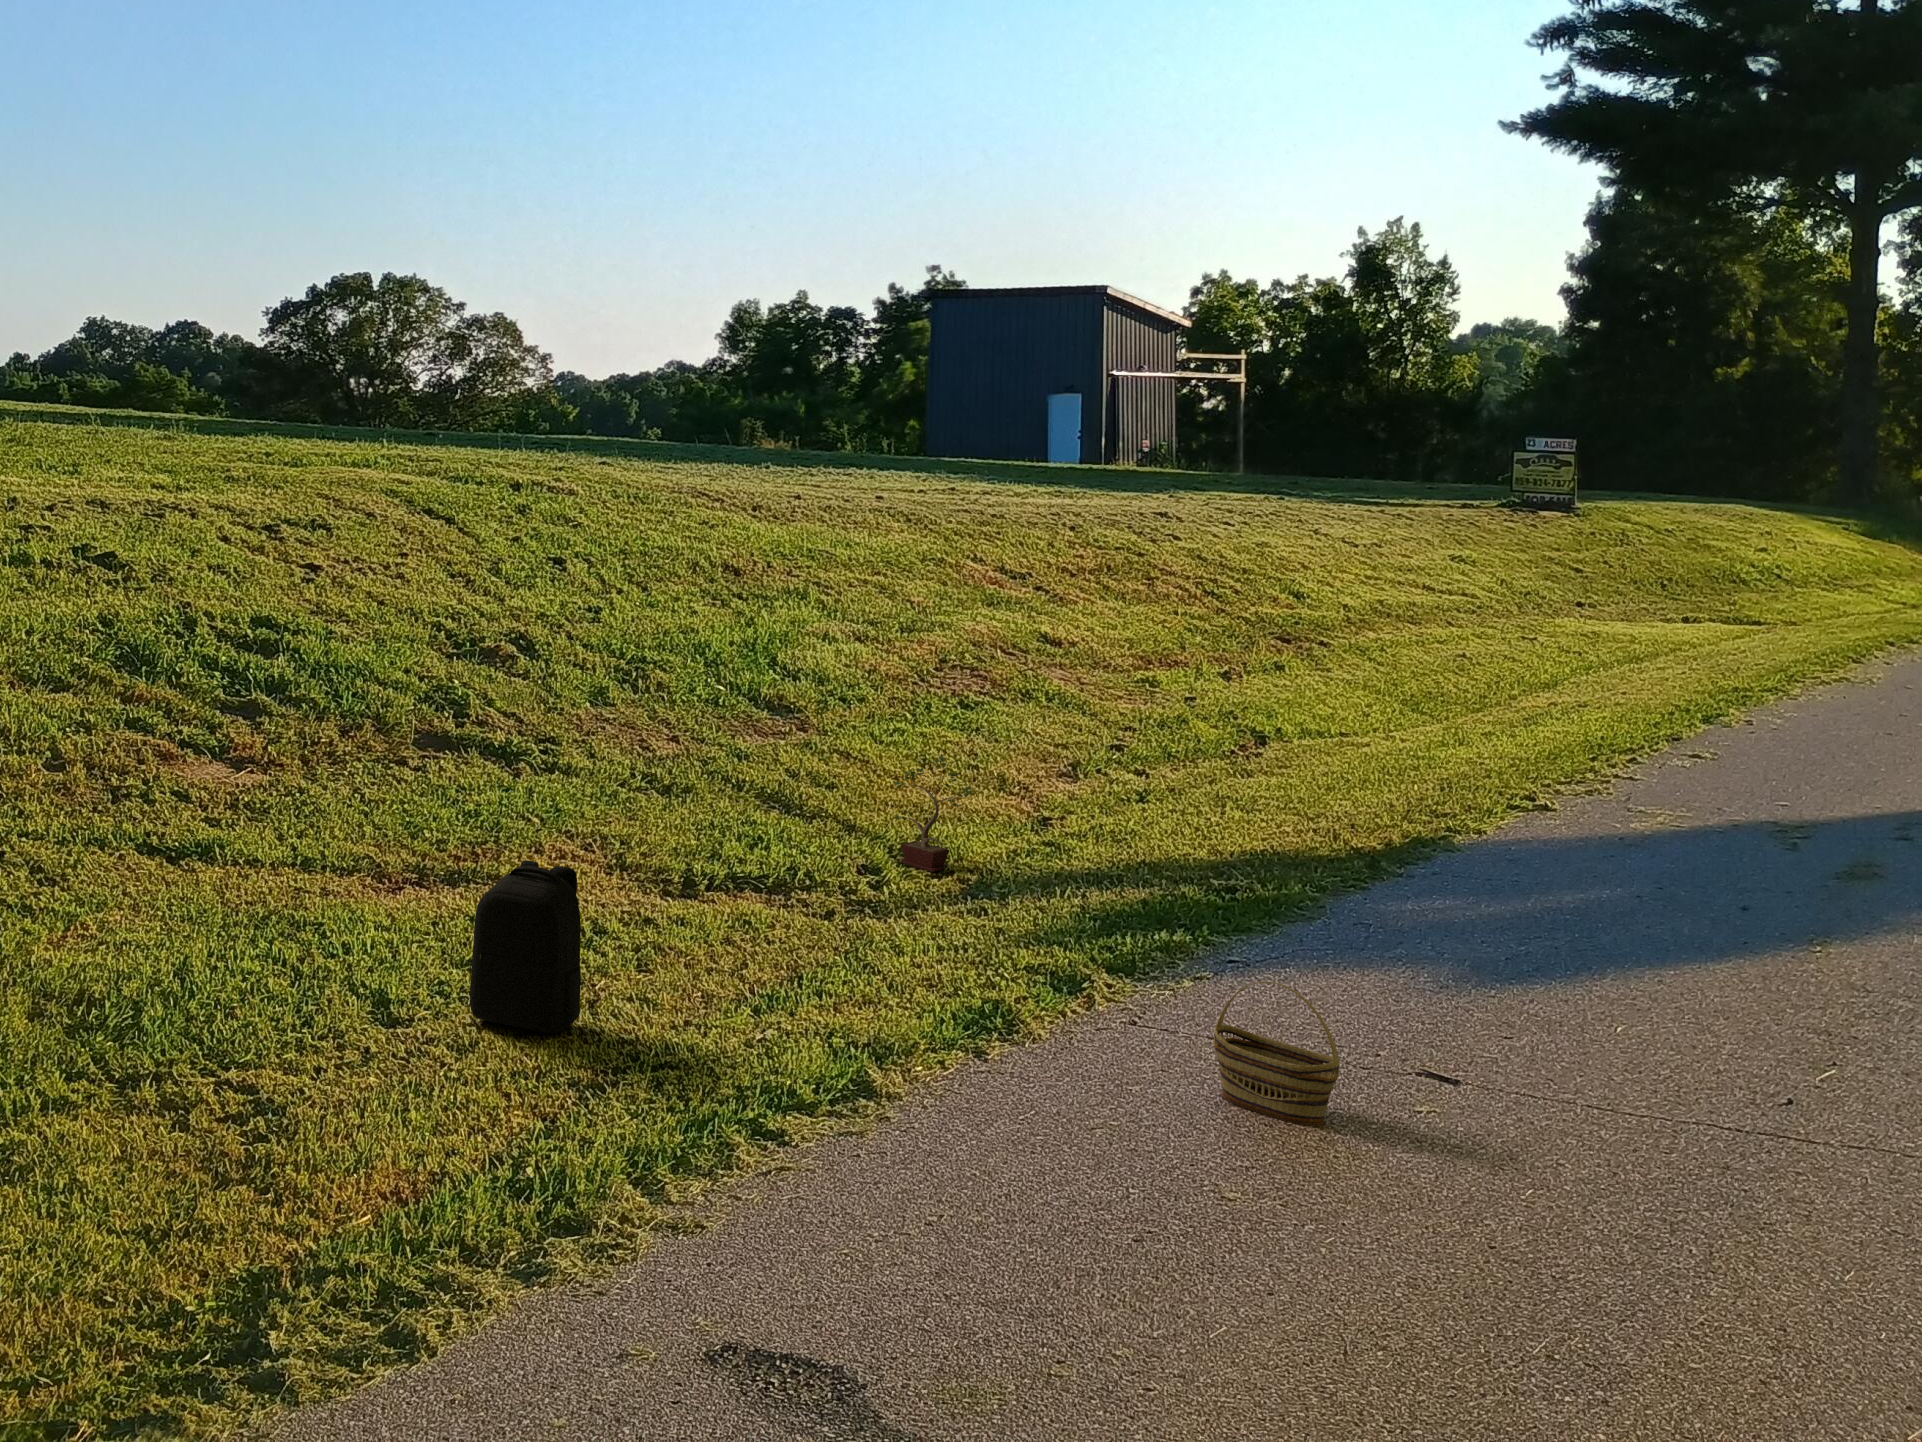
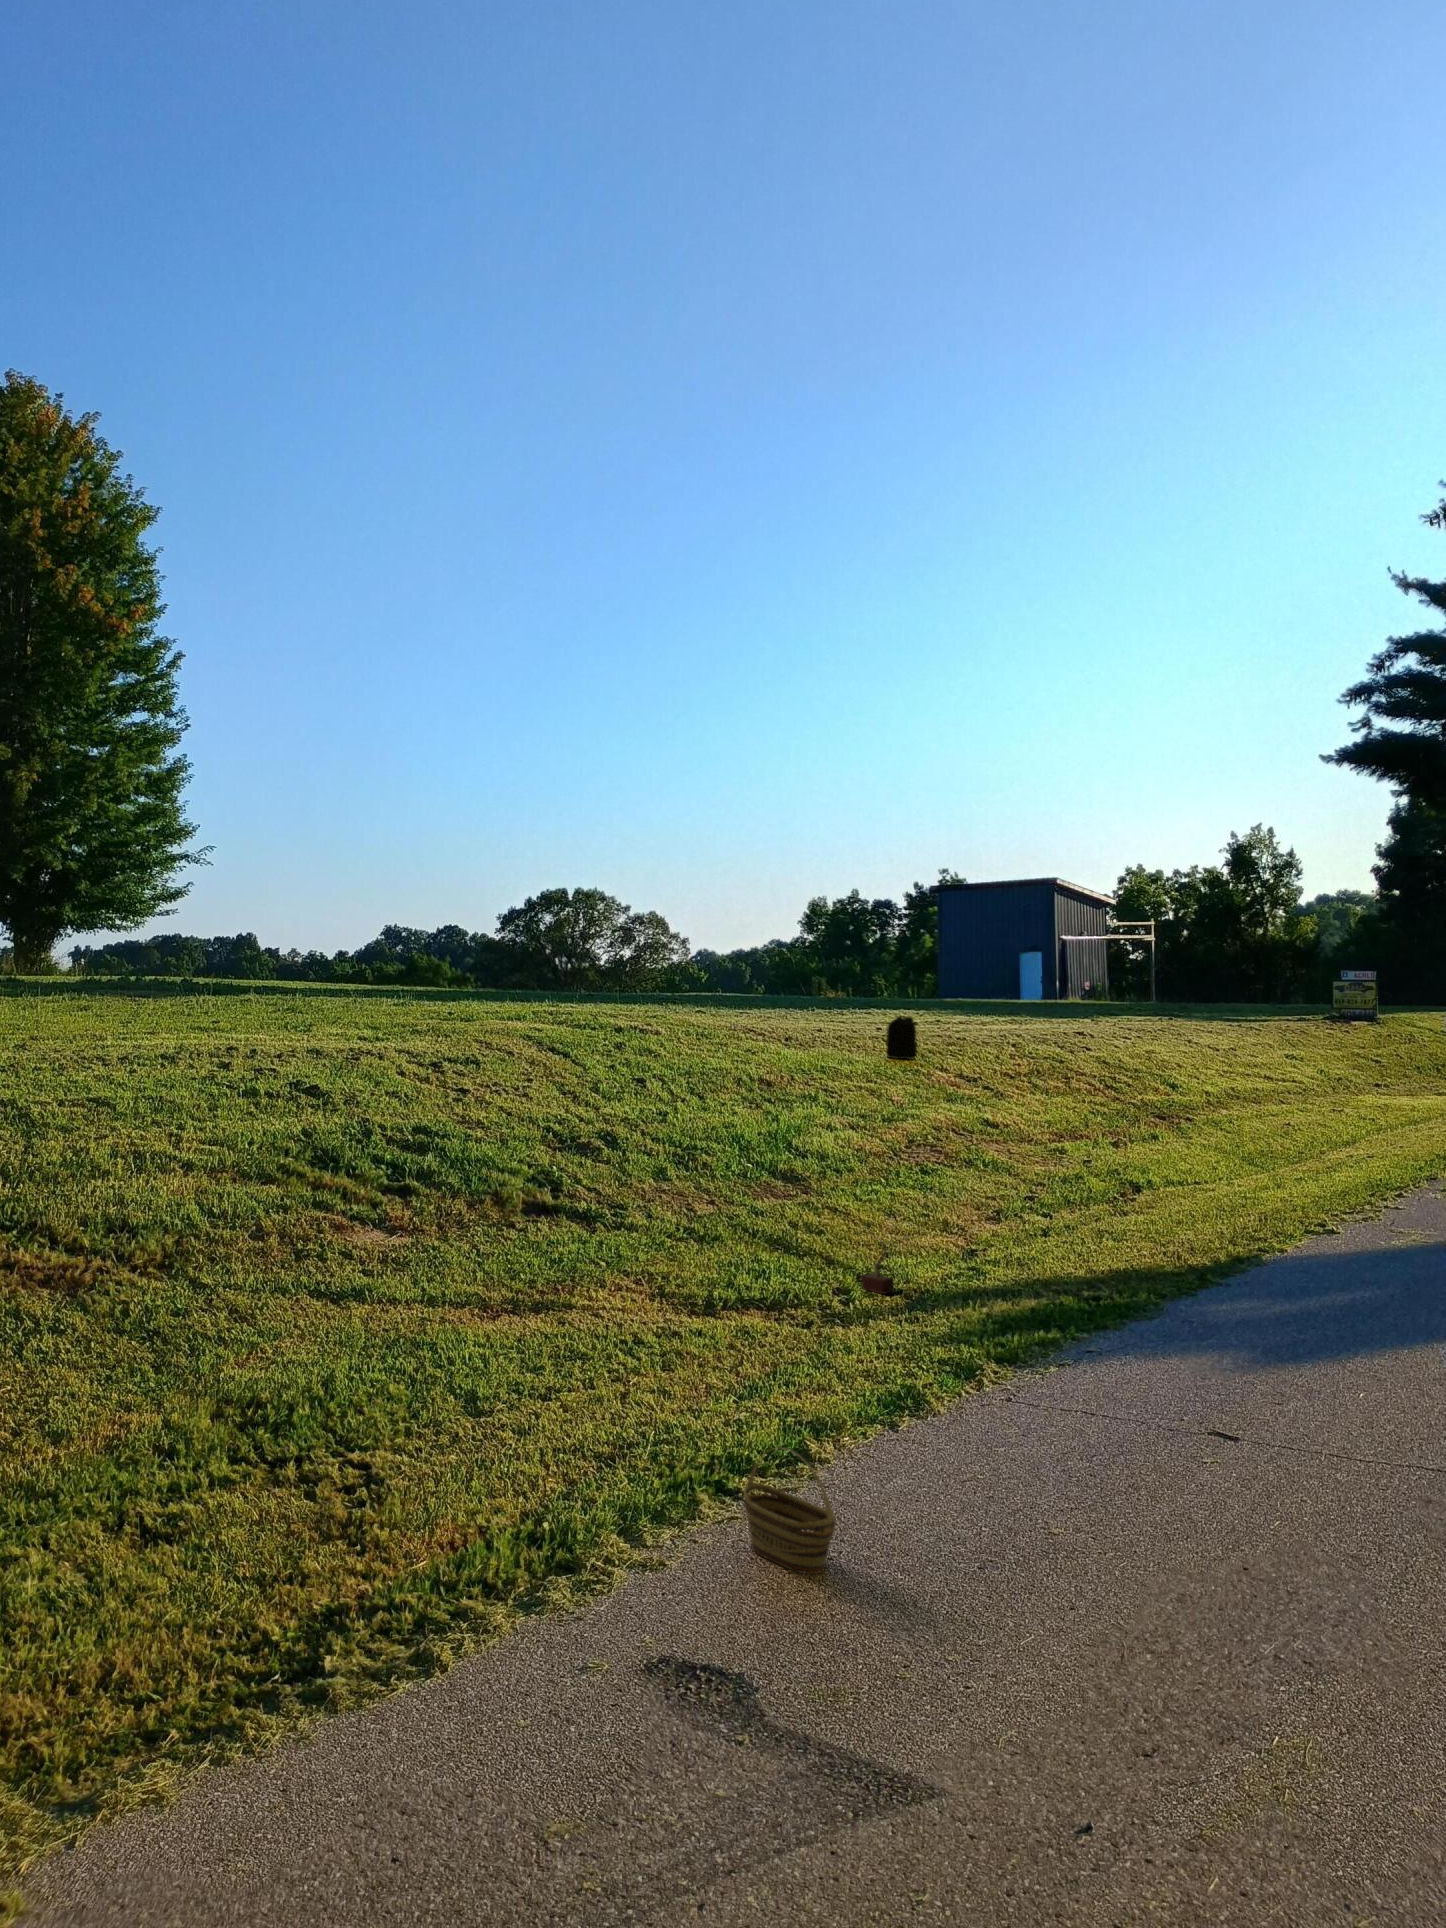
backpack: present [470,860,581,1033] -> present [886,1016,917,1059]
basket: present [1214,981,1340,1126] -> present [744,1448,835,1574]

